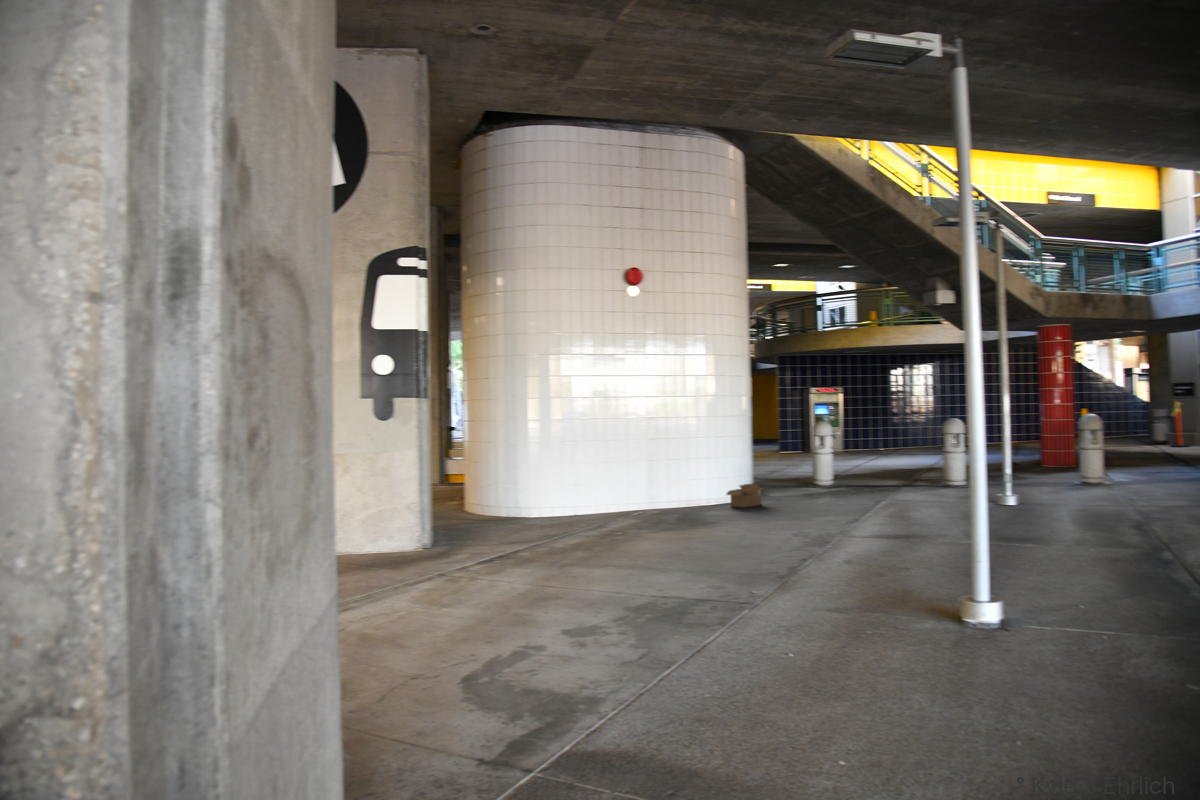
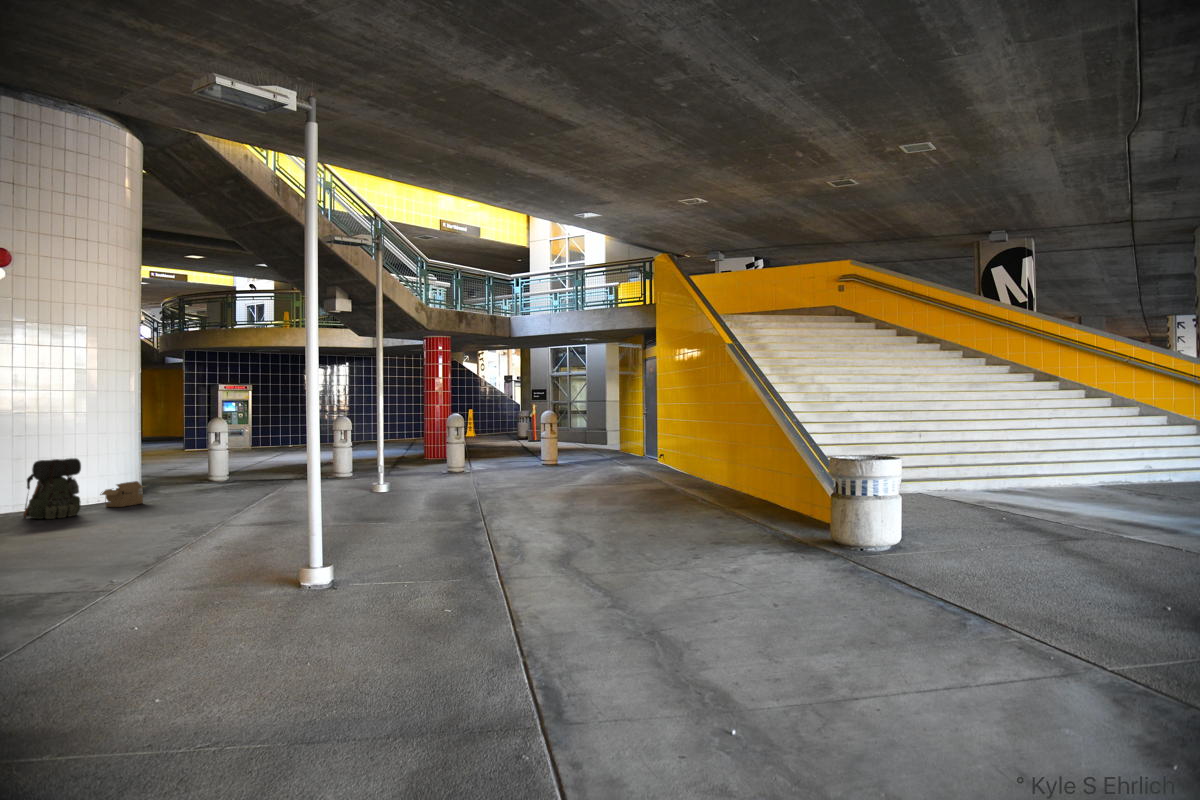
backpack: none [669,460,713,516] -> present [23,458,81,519]

